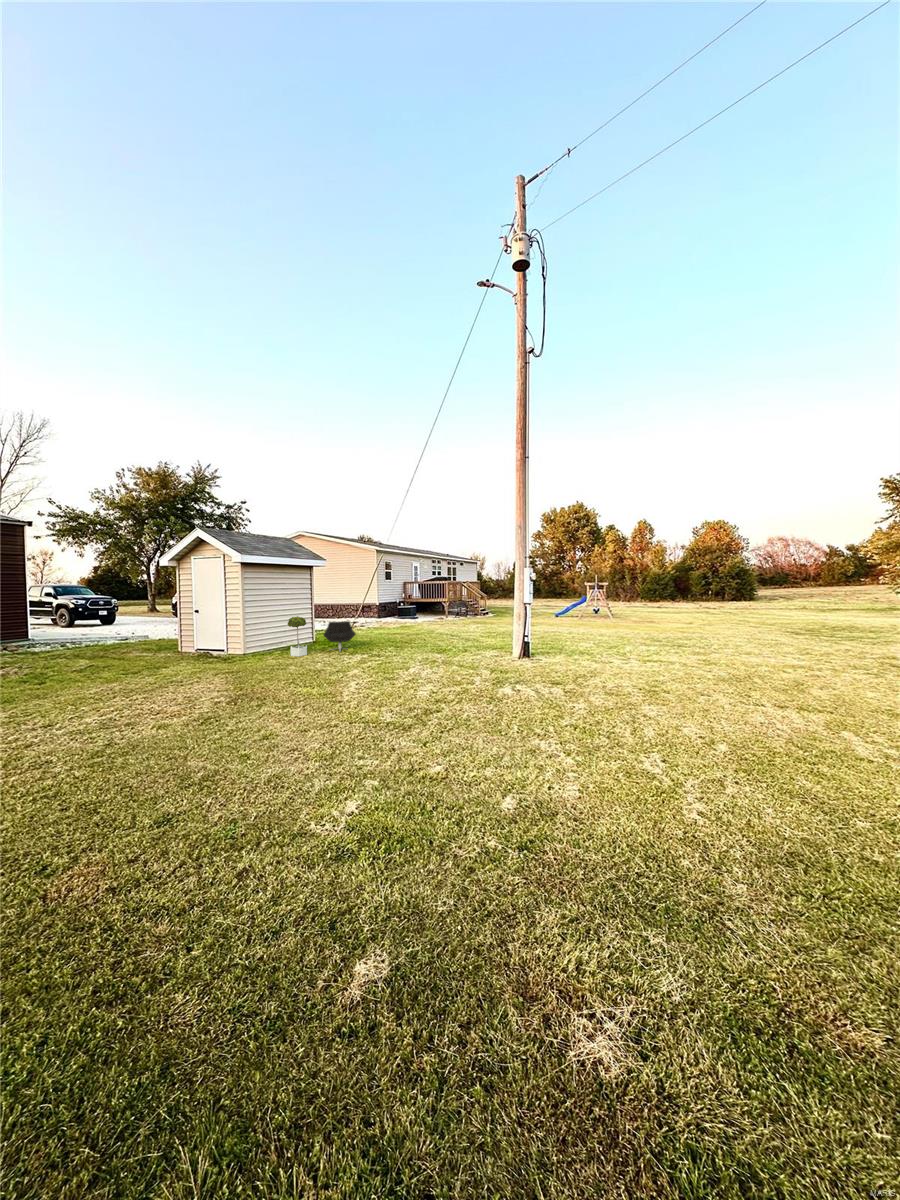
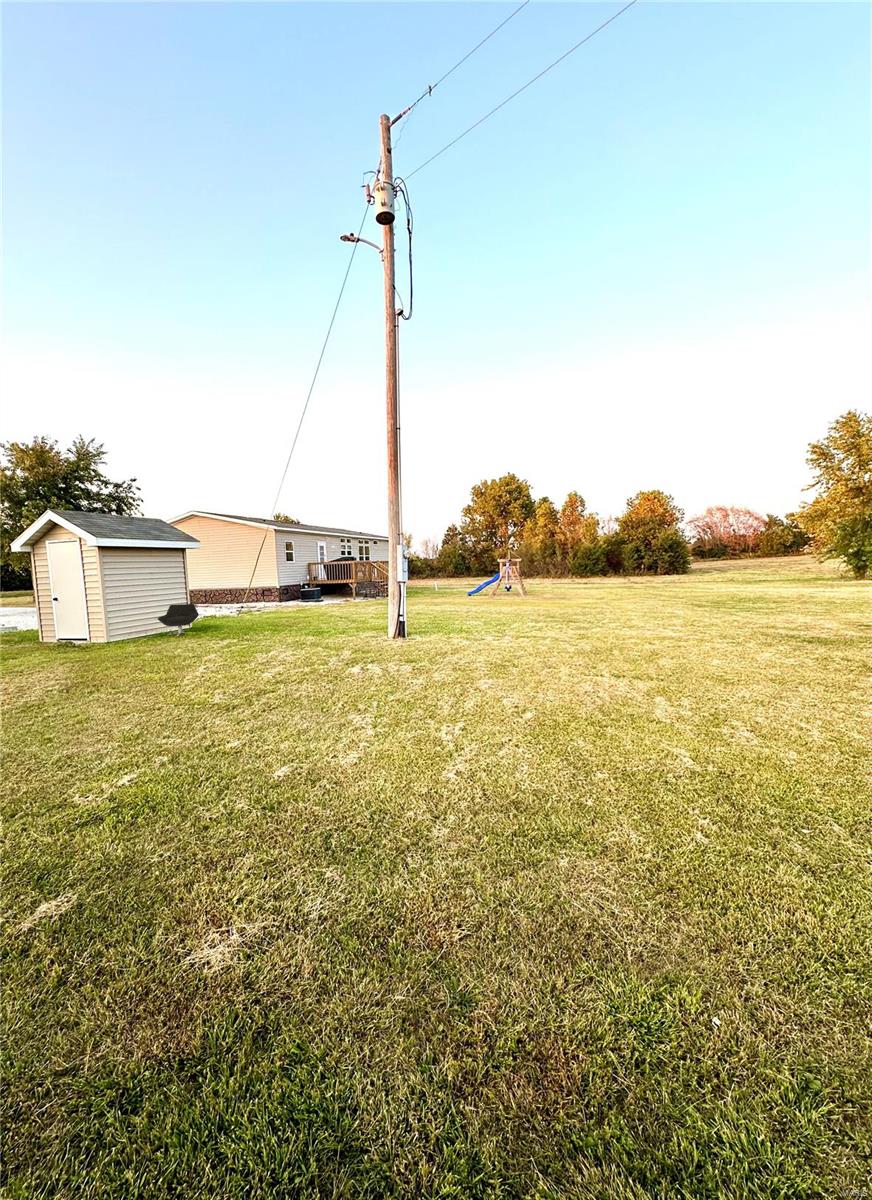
potted tree: present [288,616,307,657] -> none [109,599,136,643]

